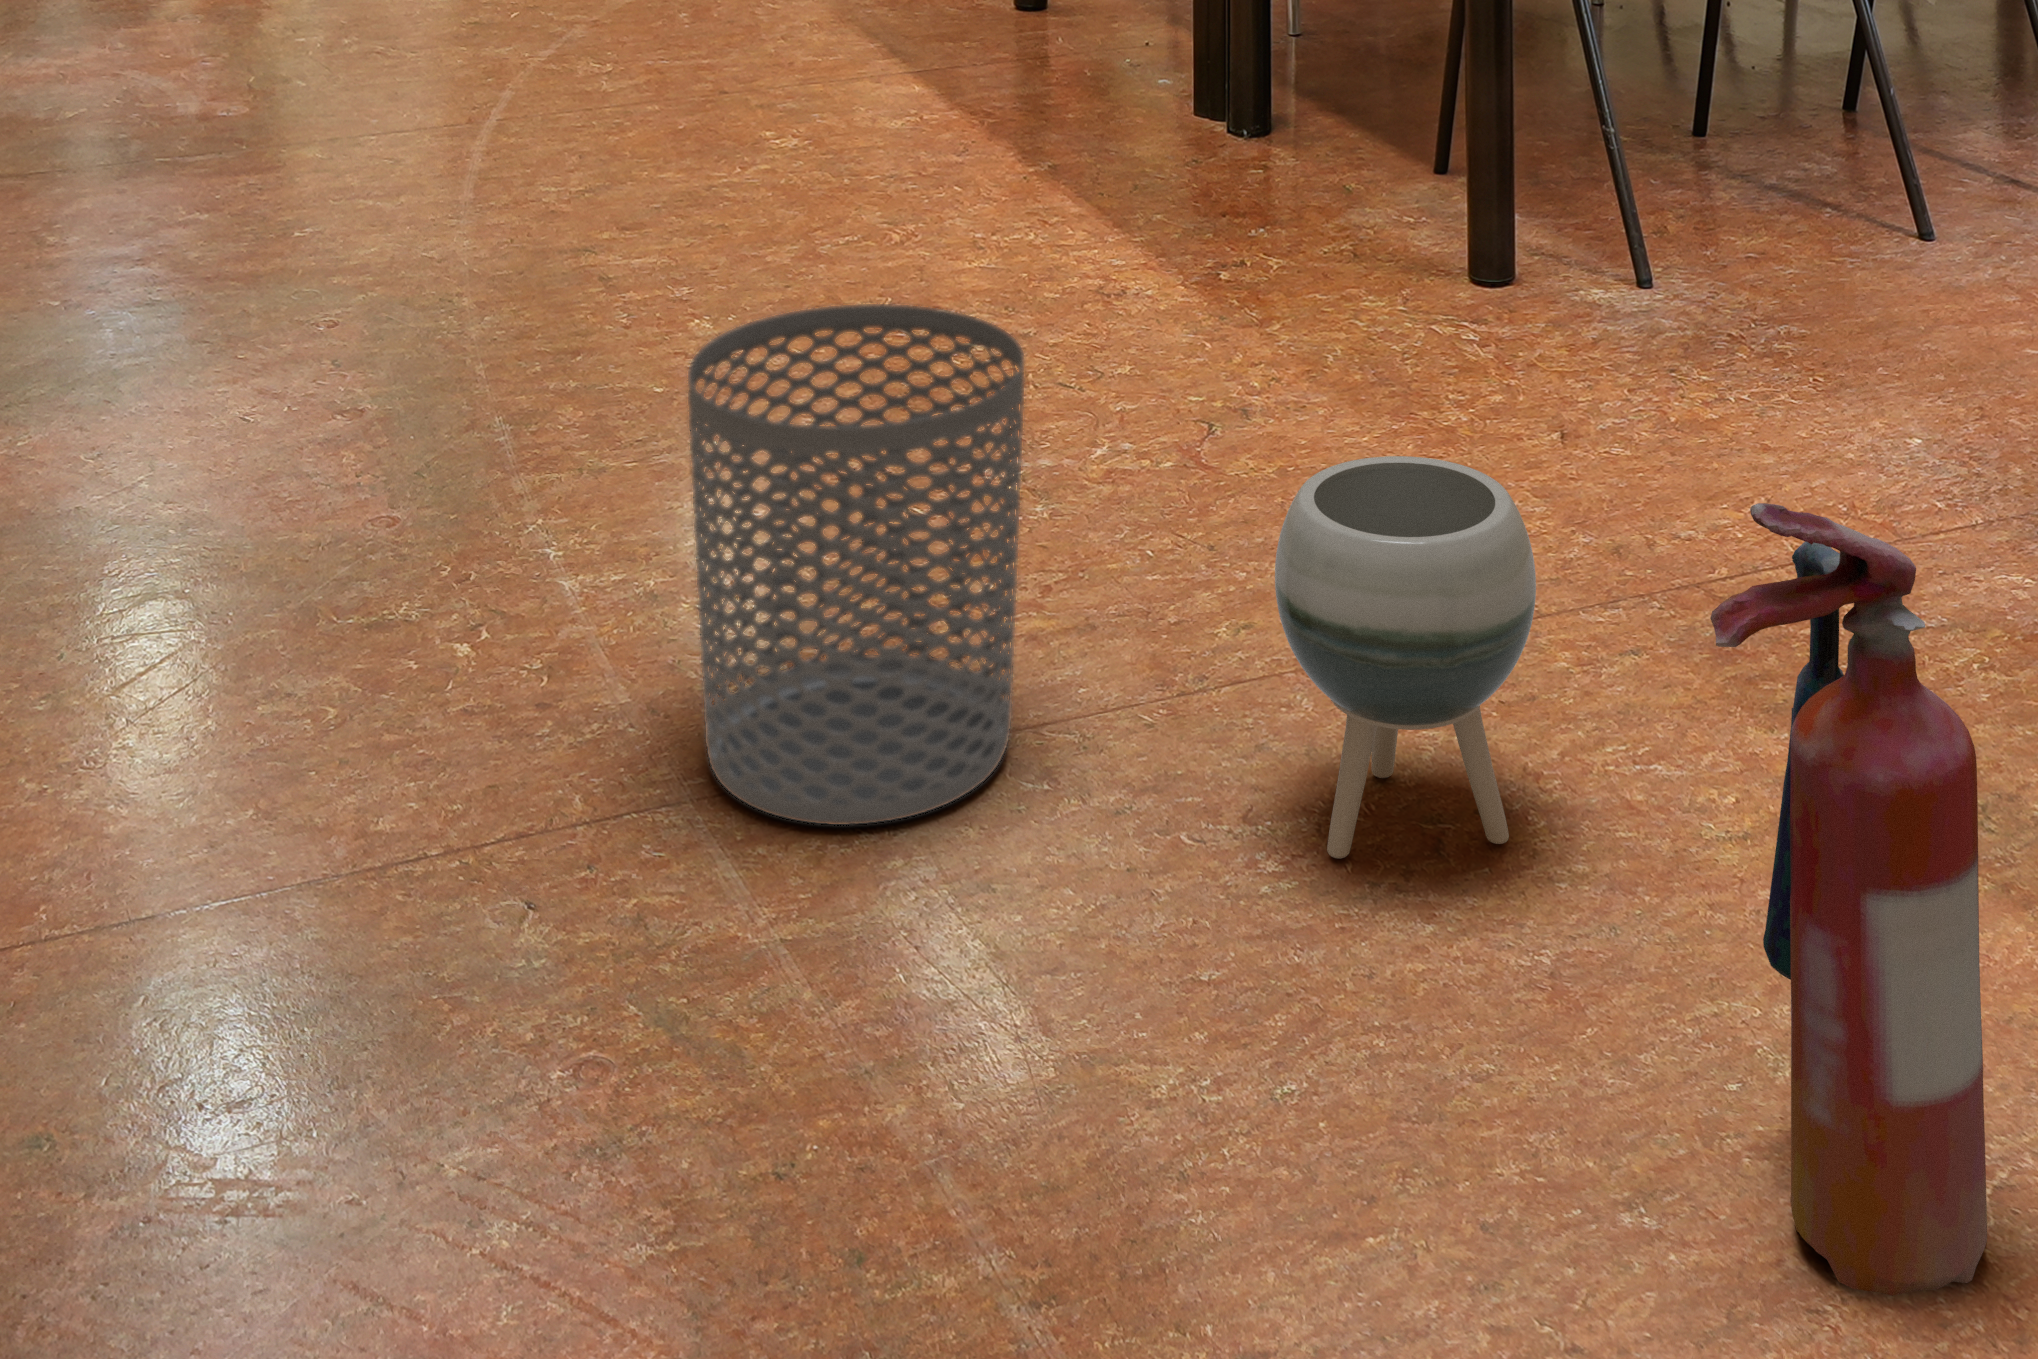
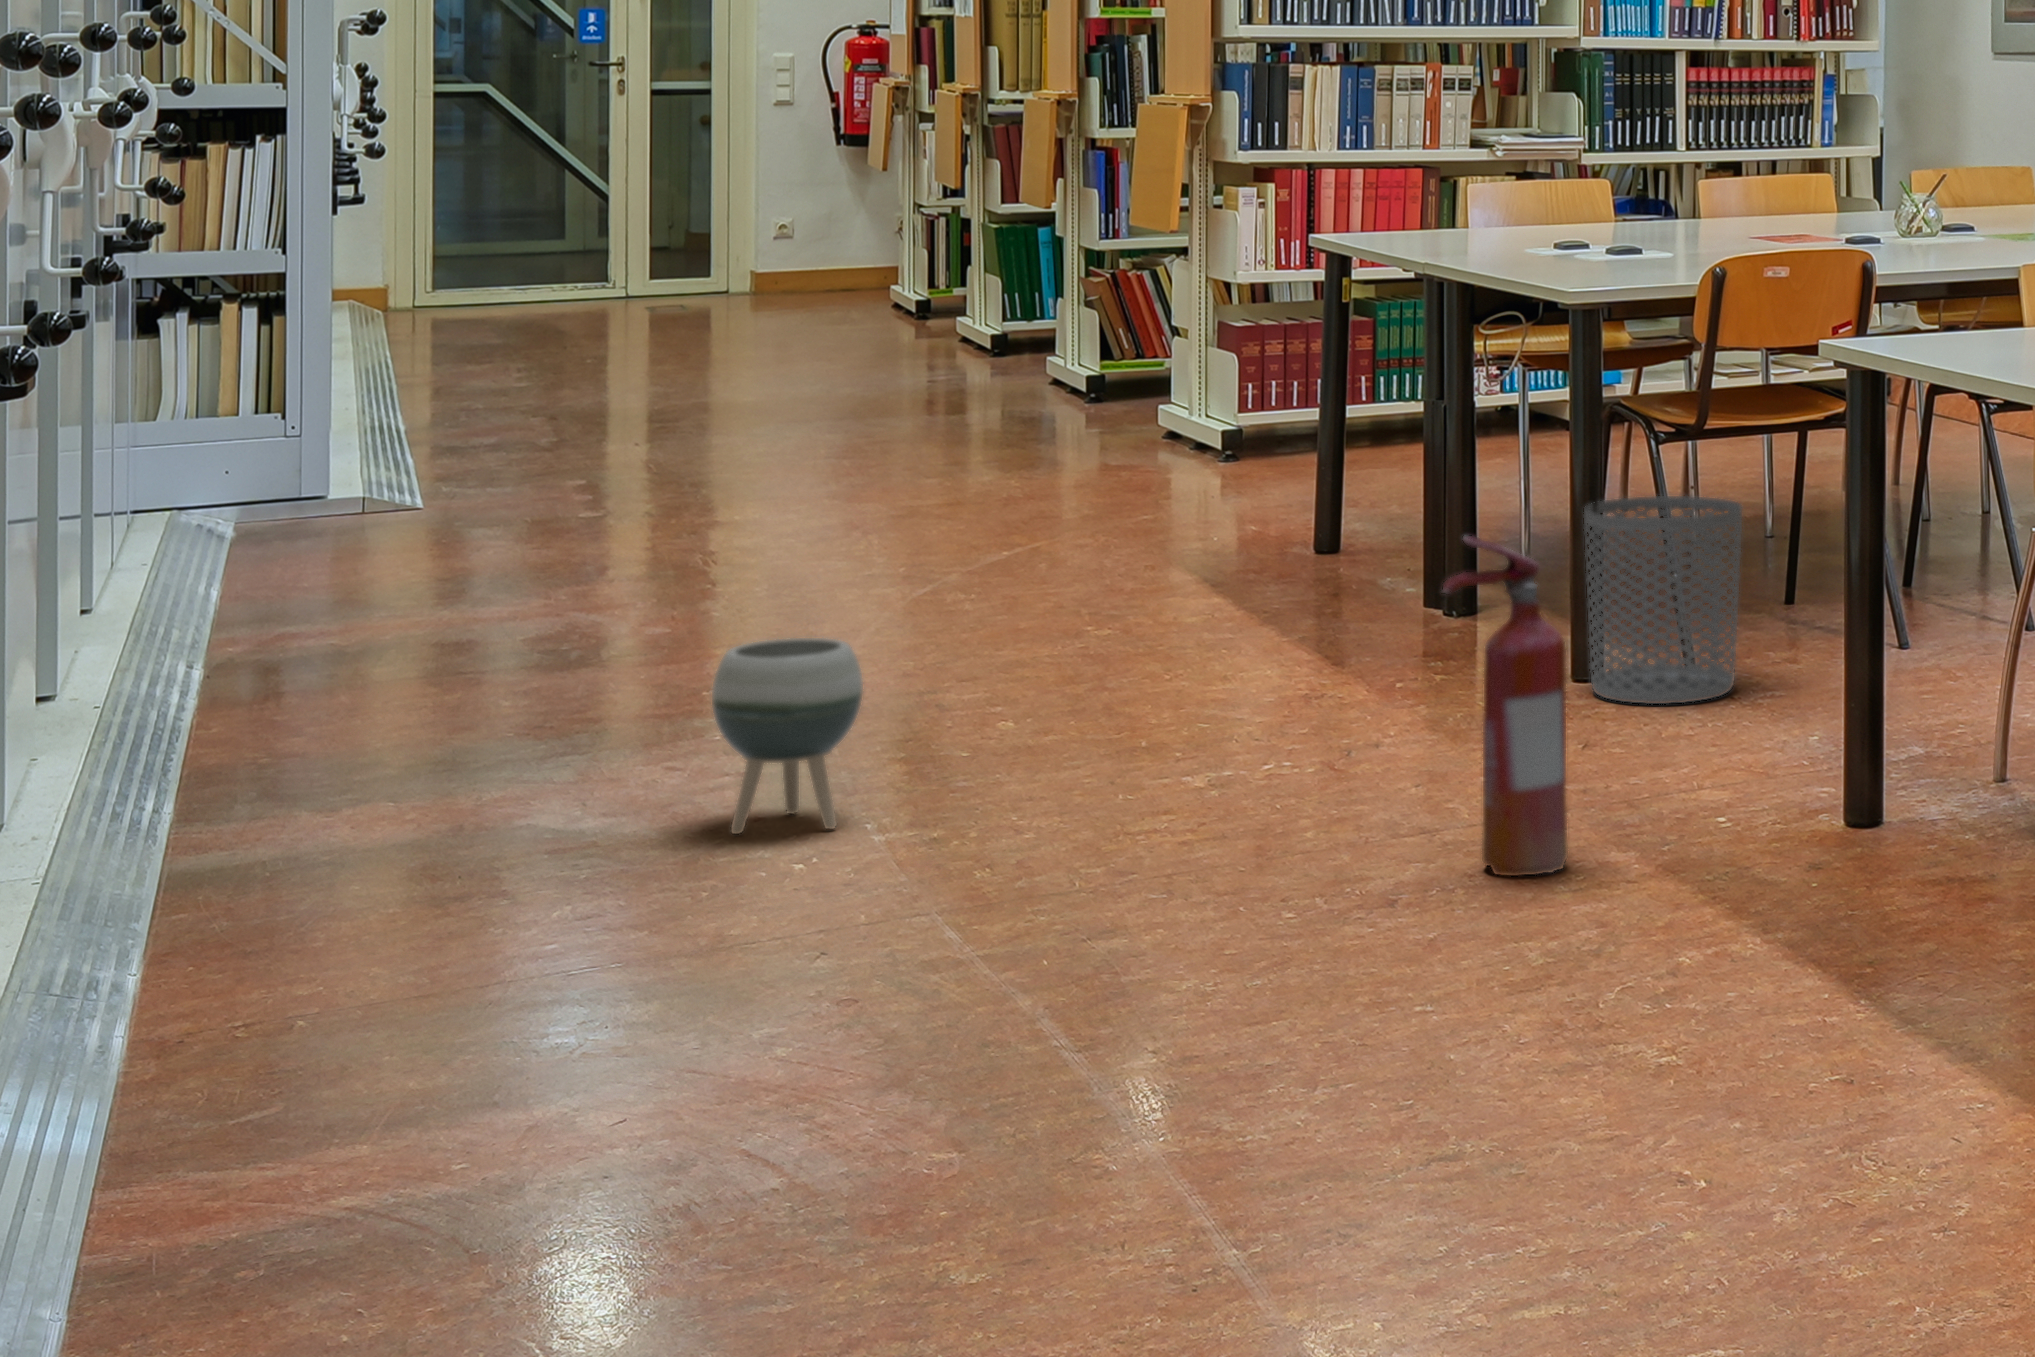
waste bin: present [688,304,1025,825] -> present [1584,496,1743,704]
planter: present [1275,456,1536,858] -> present [712,638,863,834]

